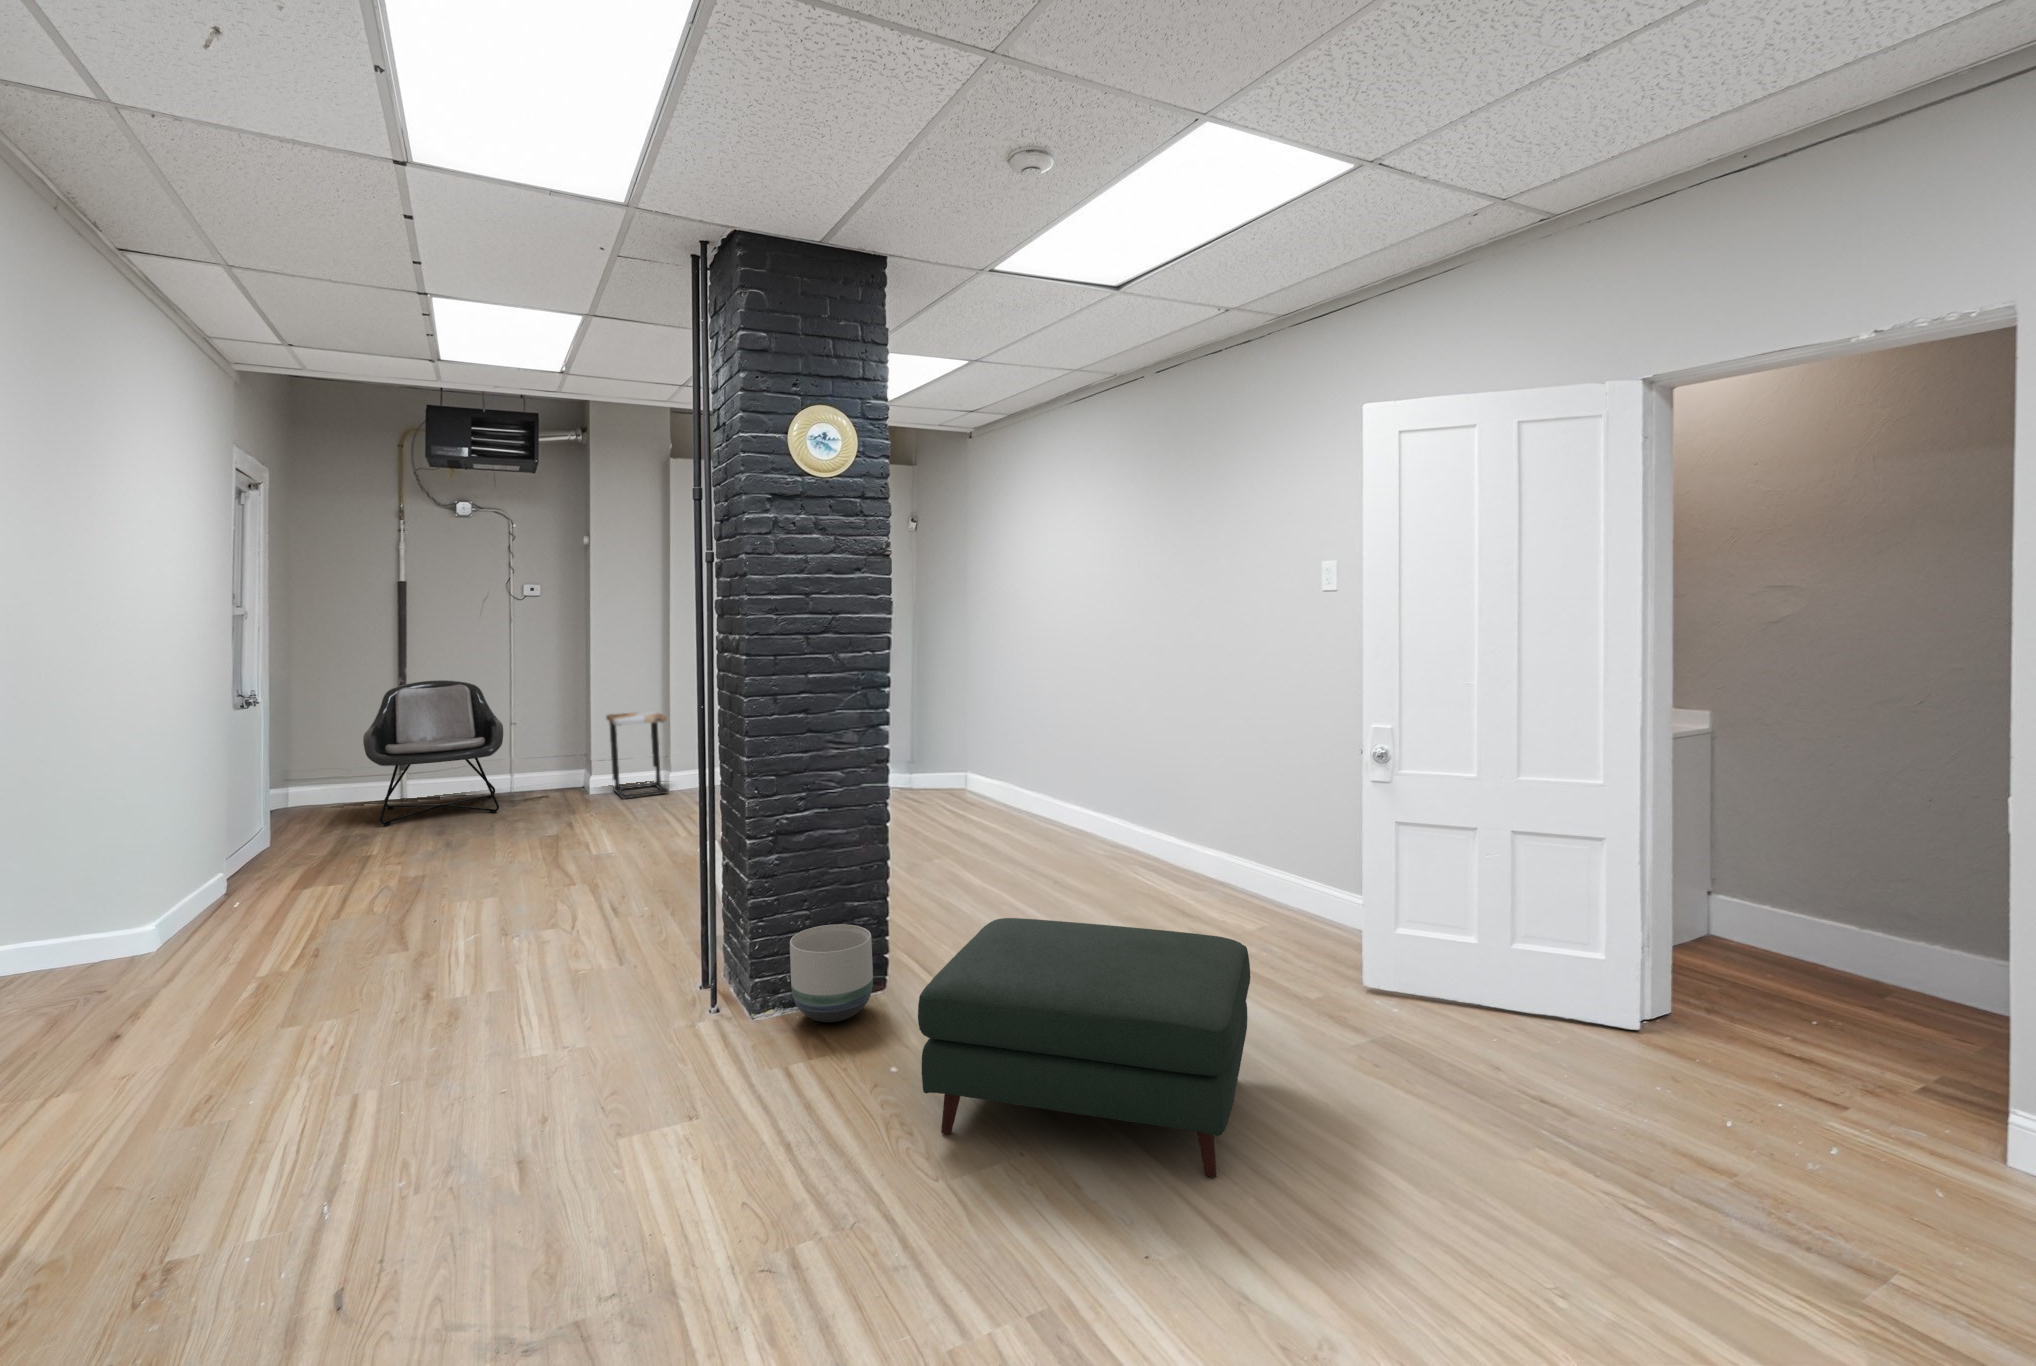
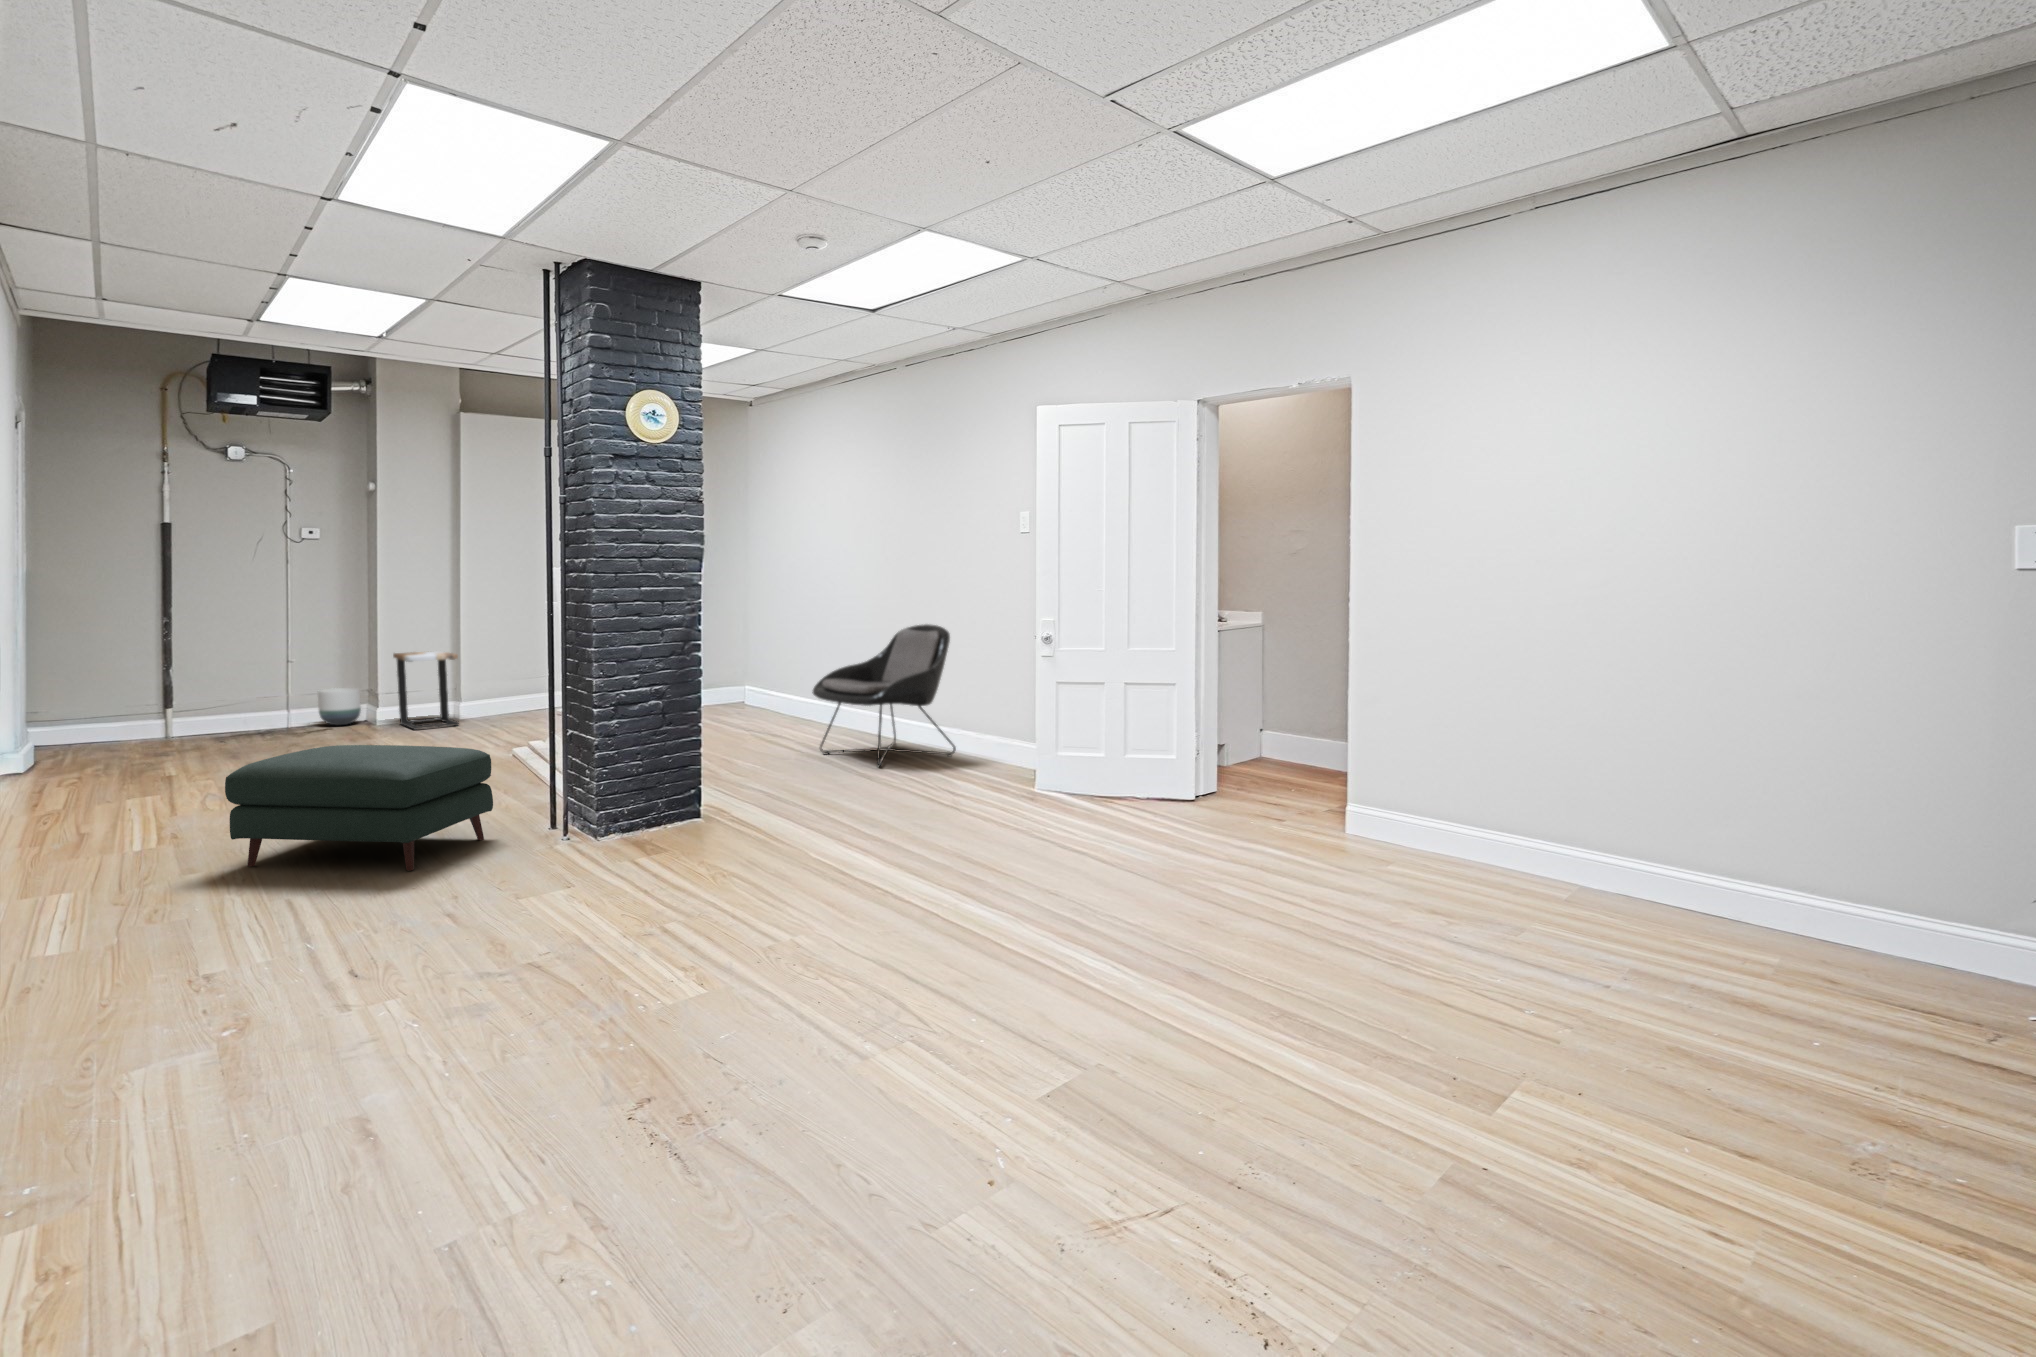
lounge chair: present [363,680,503,826] -> present [812,624,956,767]
ottoman: present [918,918,1250,1178] -> present [225,745,493,871]
planter: present [790,924,873,1022] -> present [318,688,361,725]

